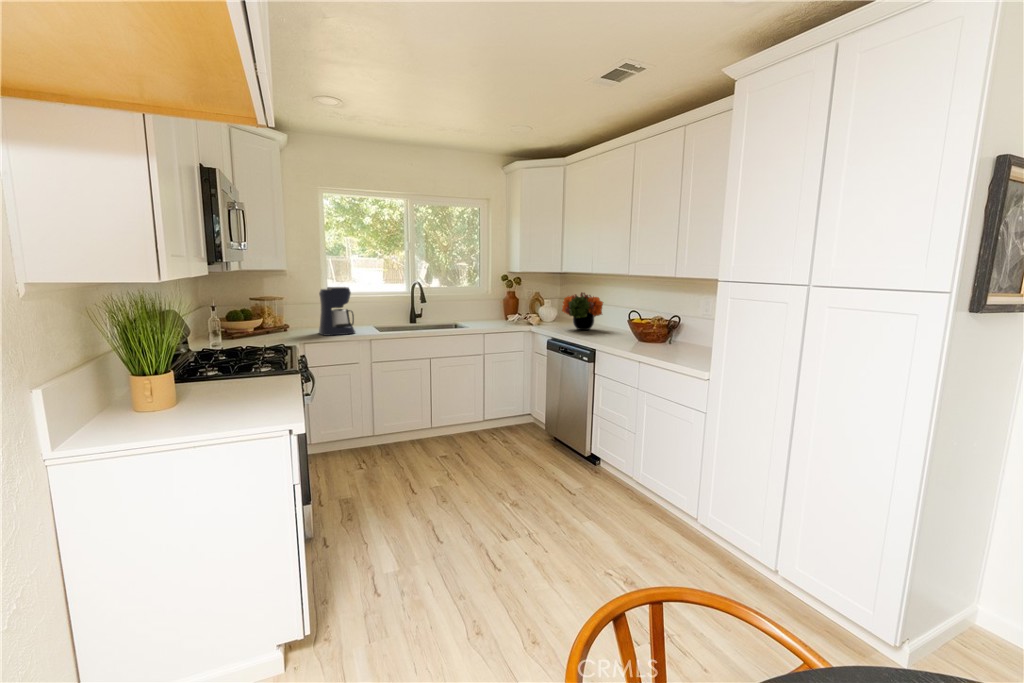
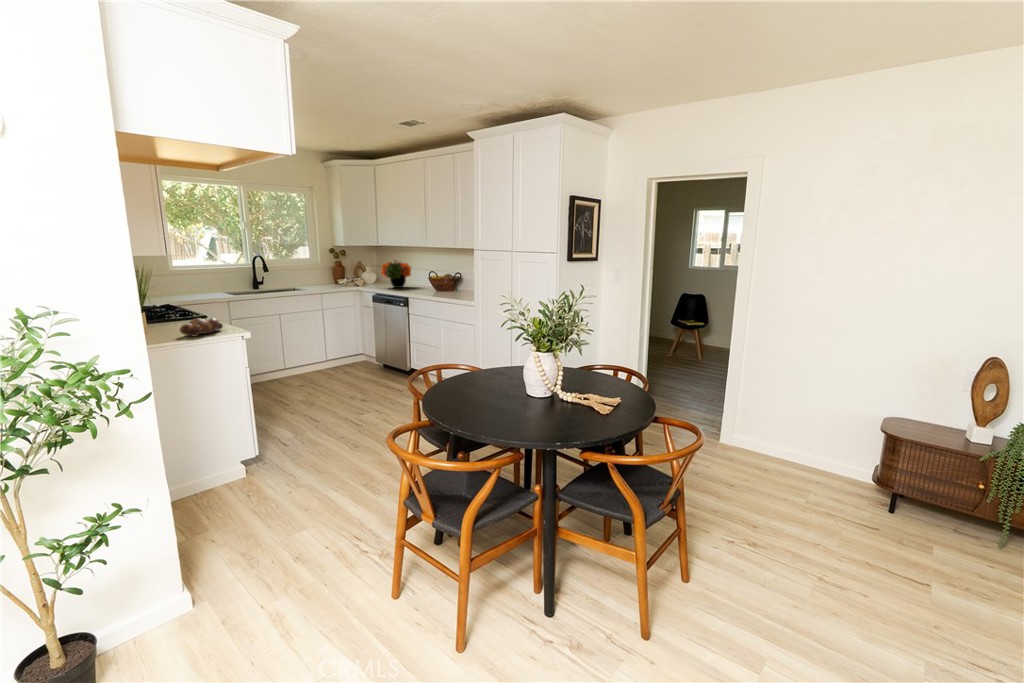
coffee maker: present [319,287,355,336] -> none [178,261,214,301]
bread loaf: none [201,383,283,419] -> present [180,318,223,336]

